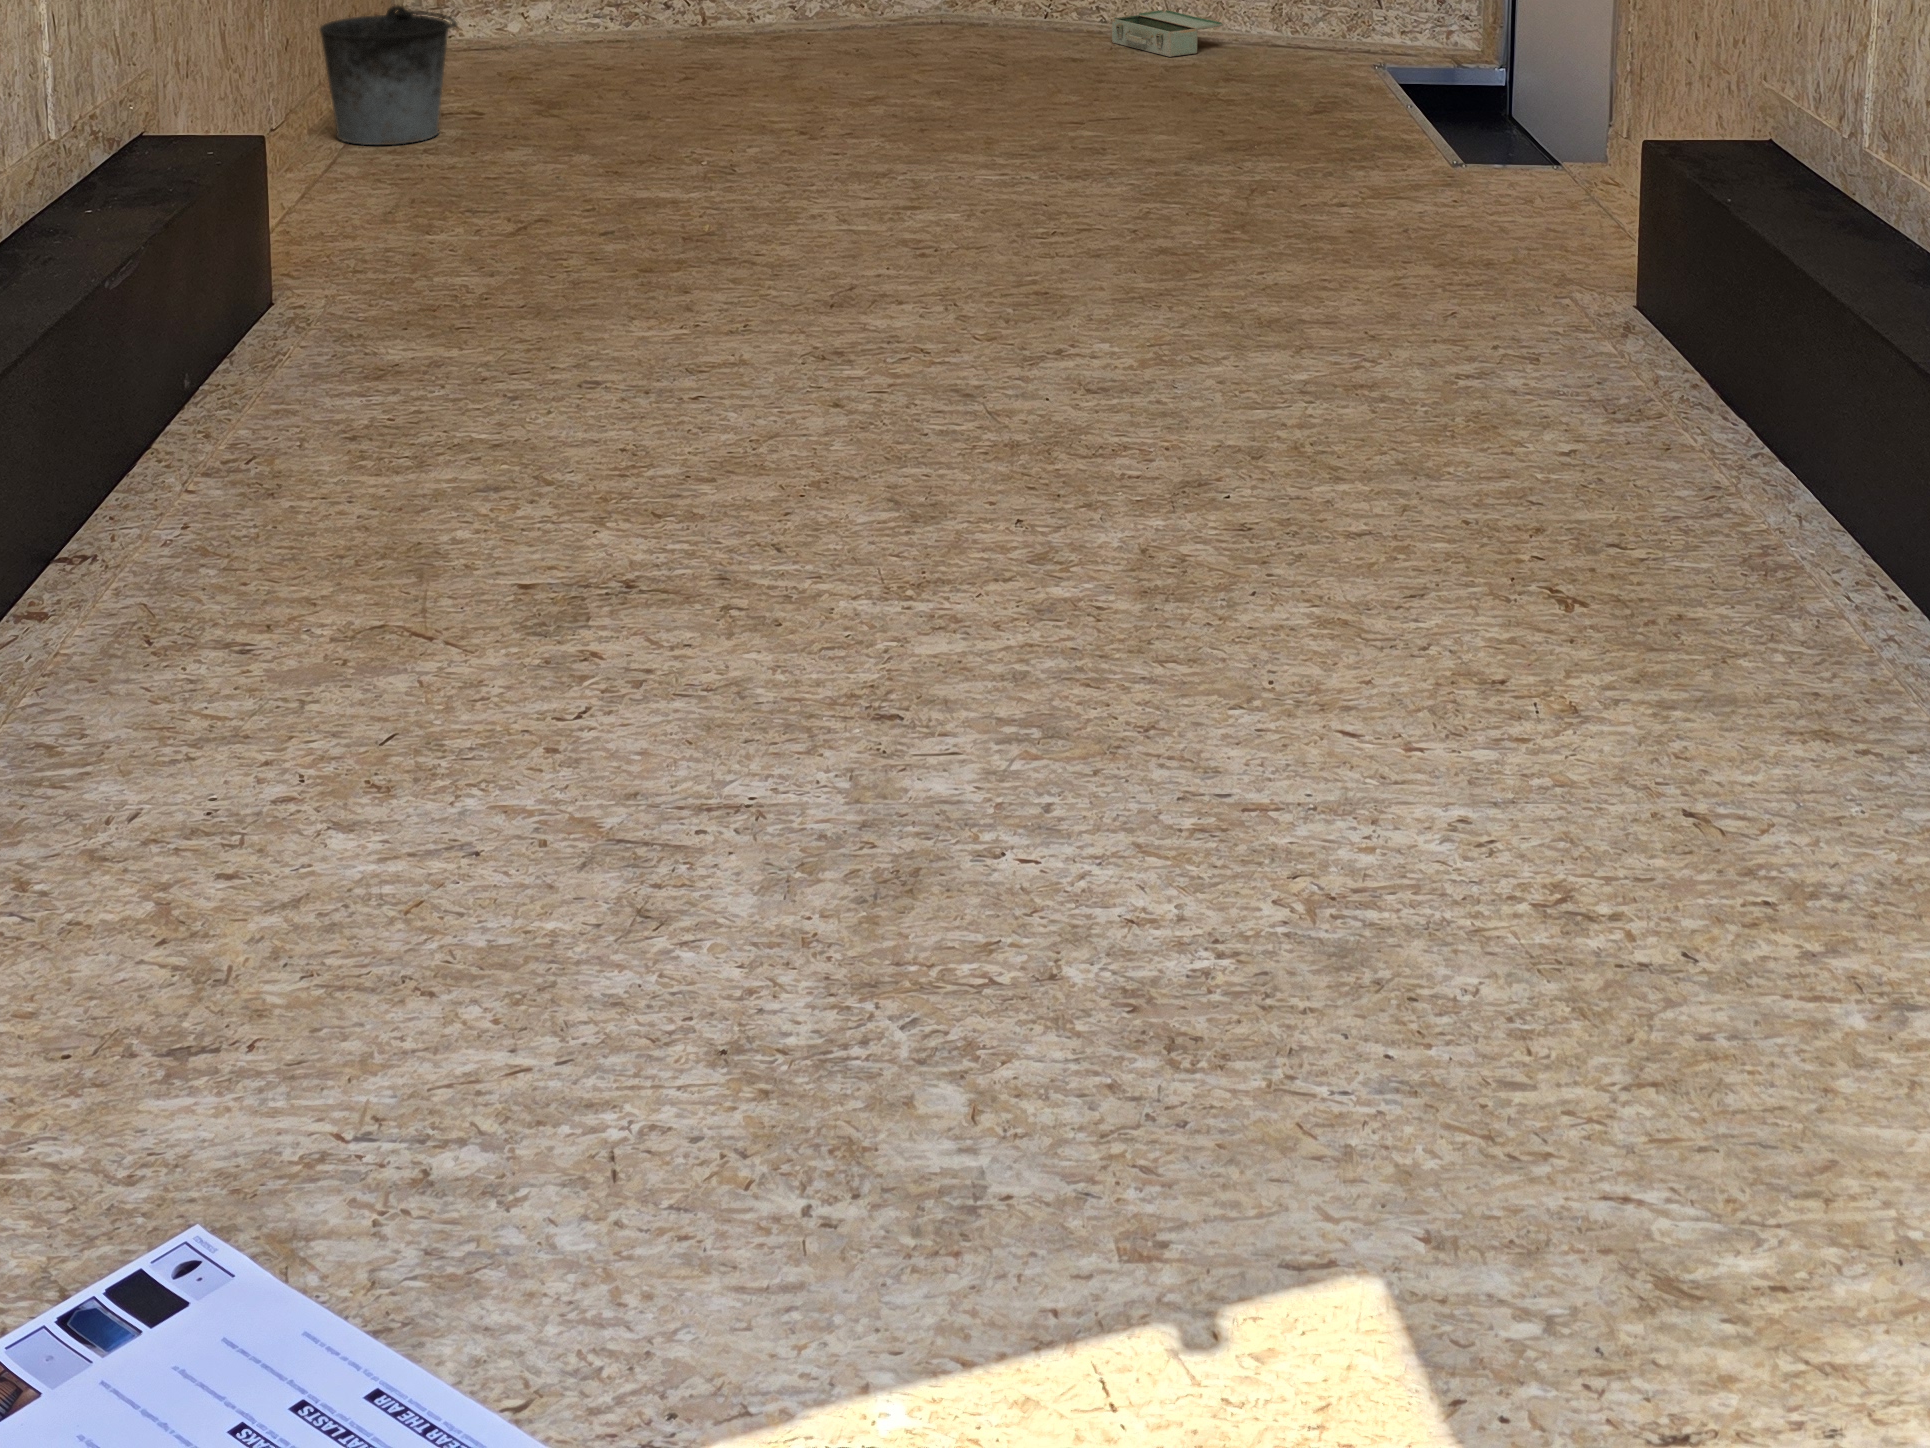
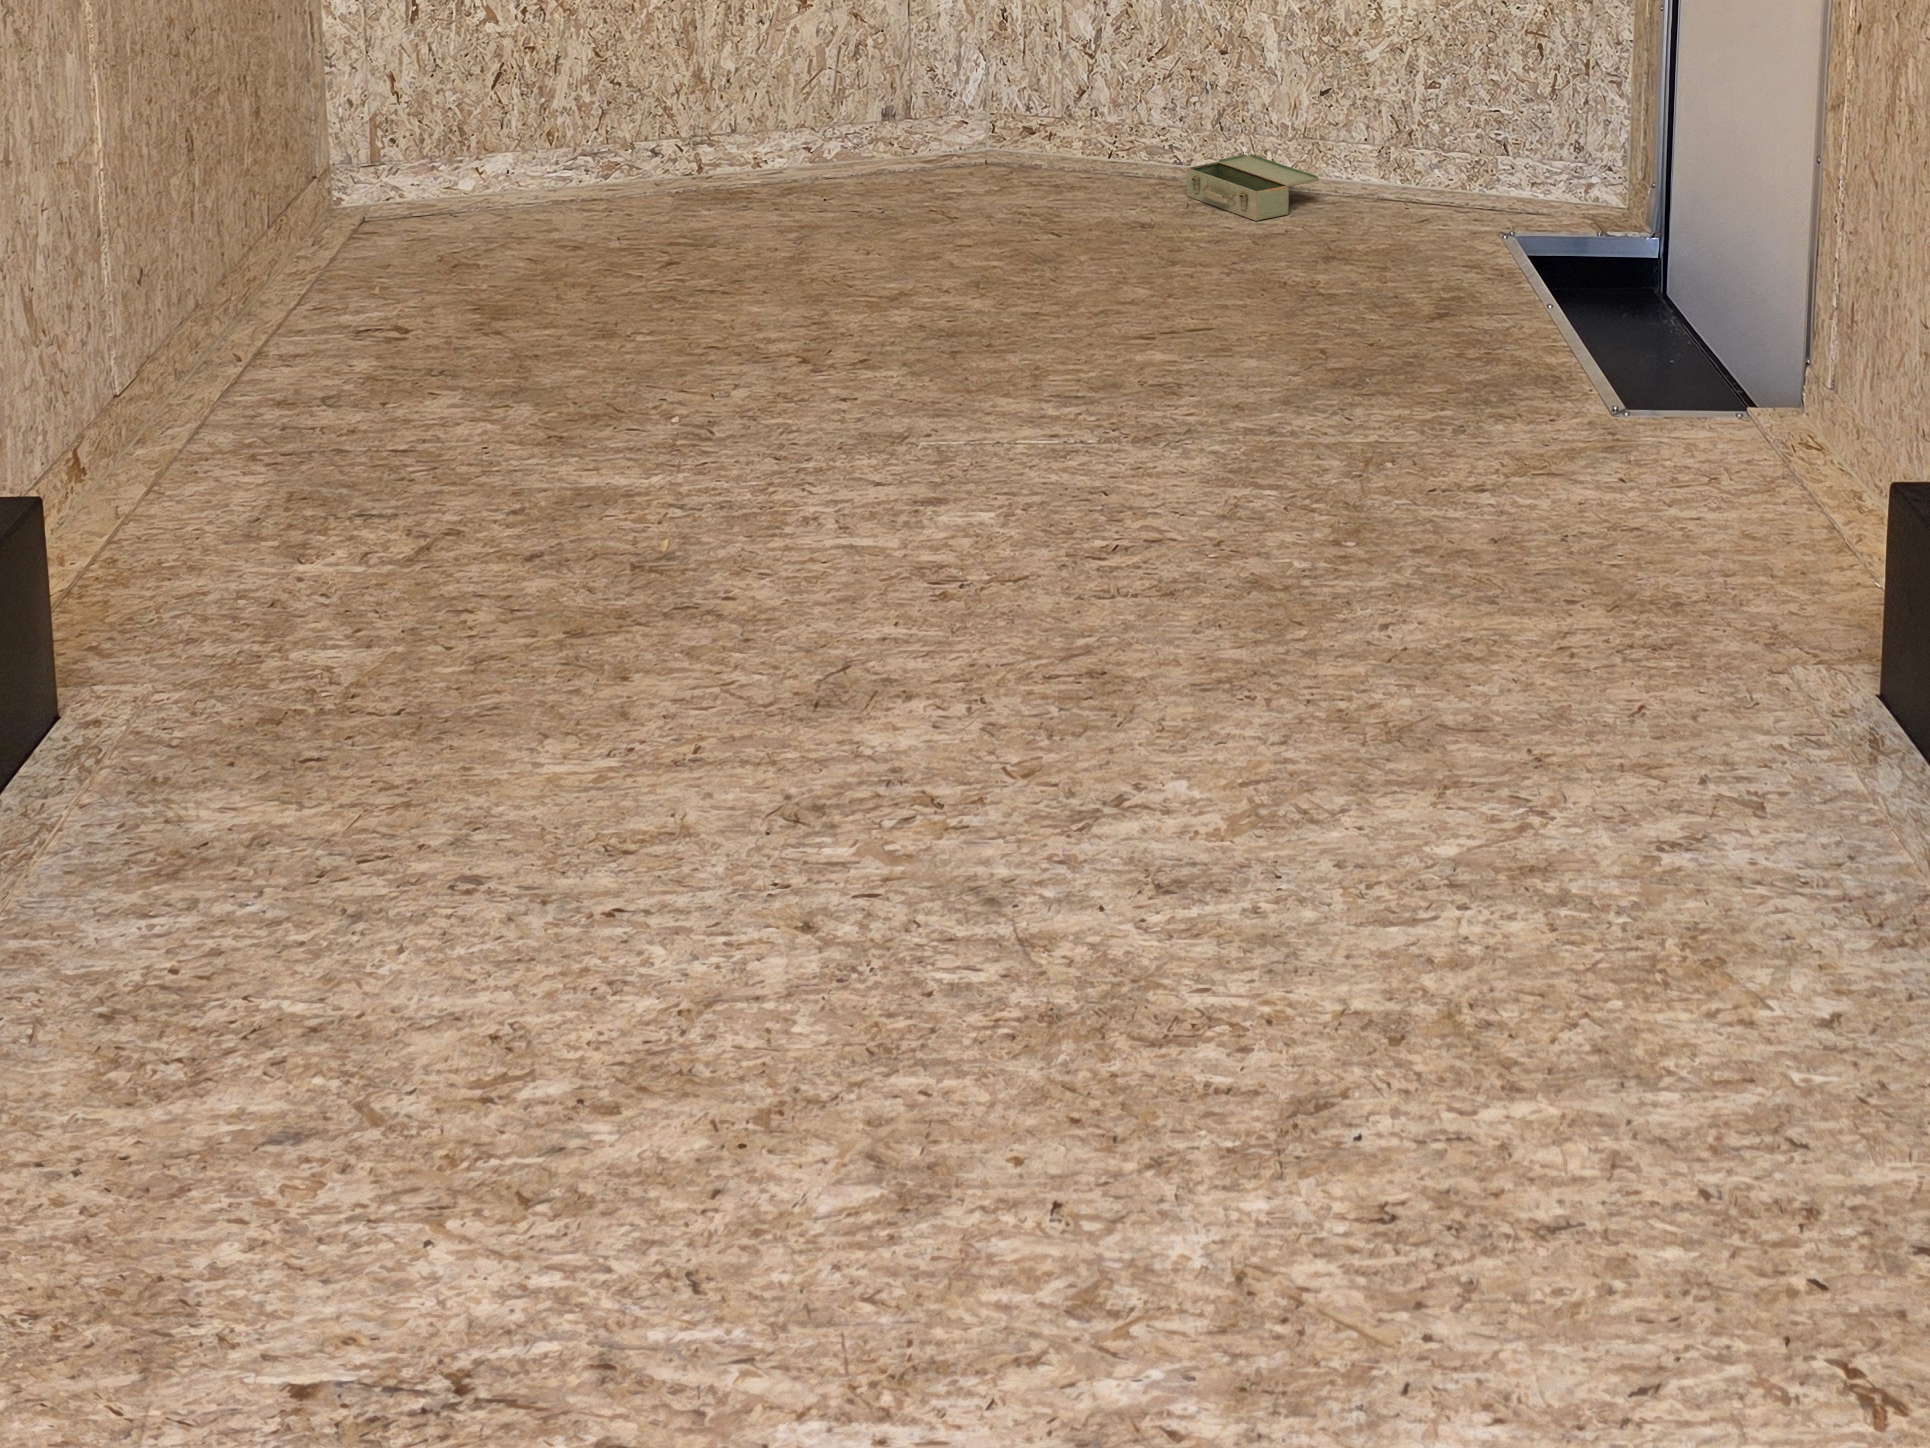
bucket: present [319,6,457,145] -> none [194,205,372,393]

